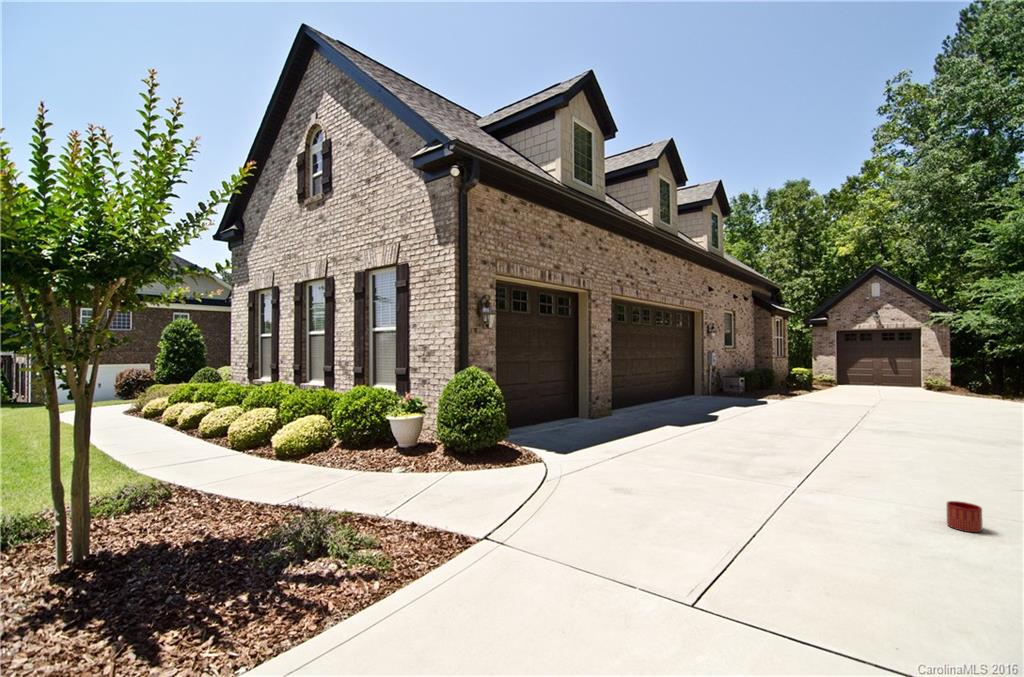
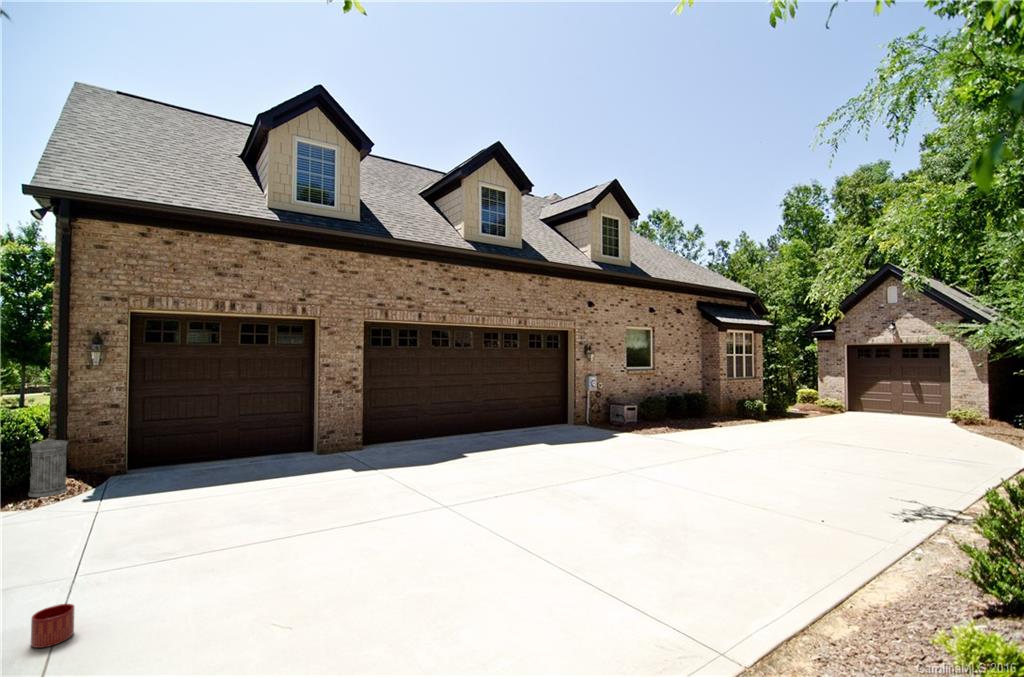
trash can: none [480,401,509,462] -> present [29,438,68,497]

